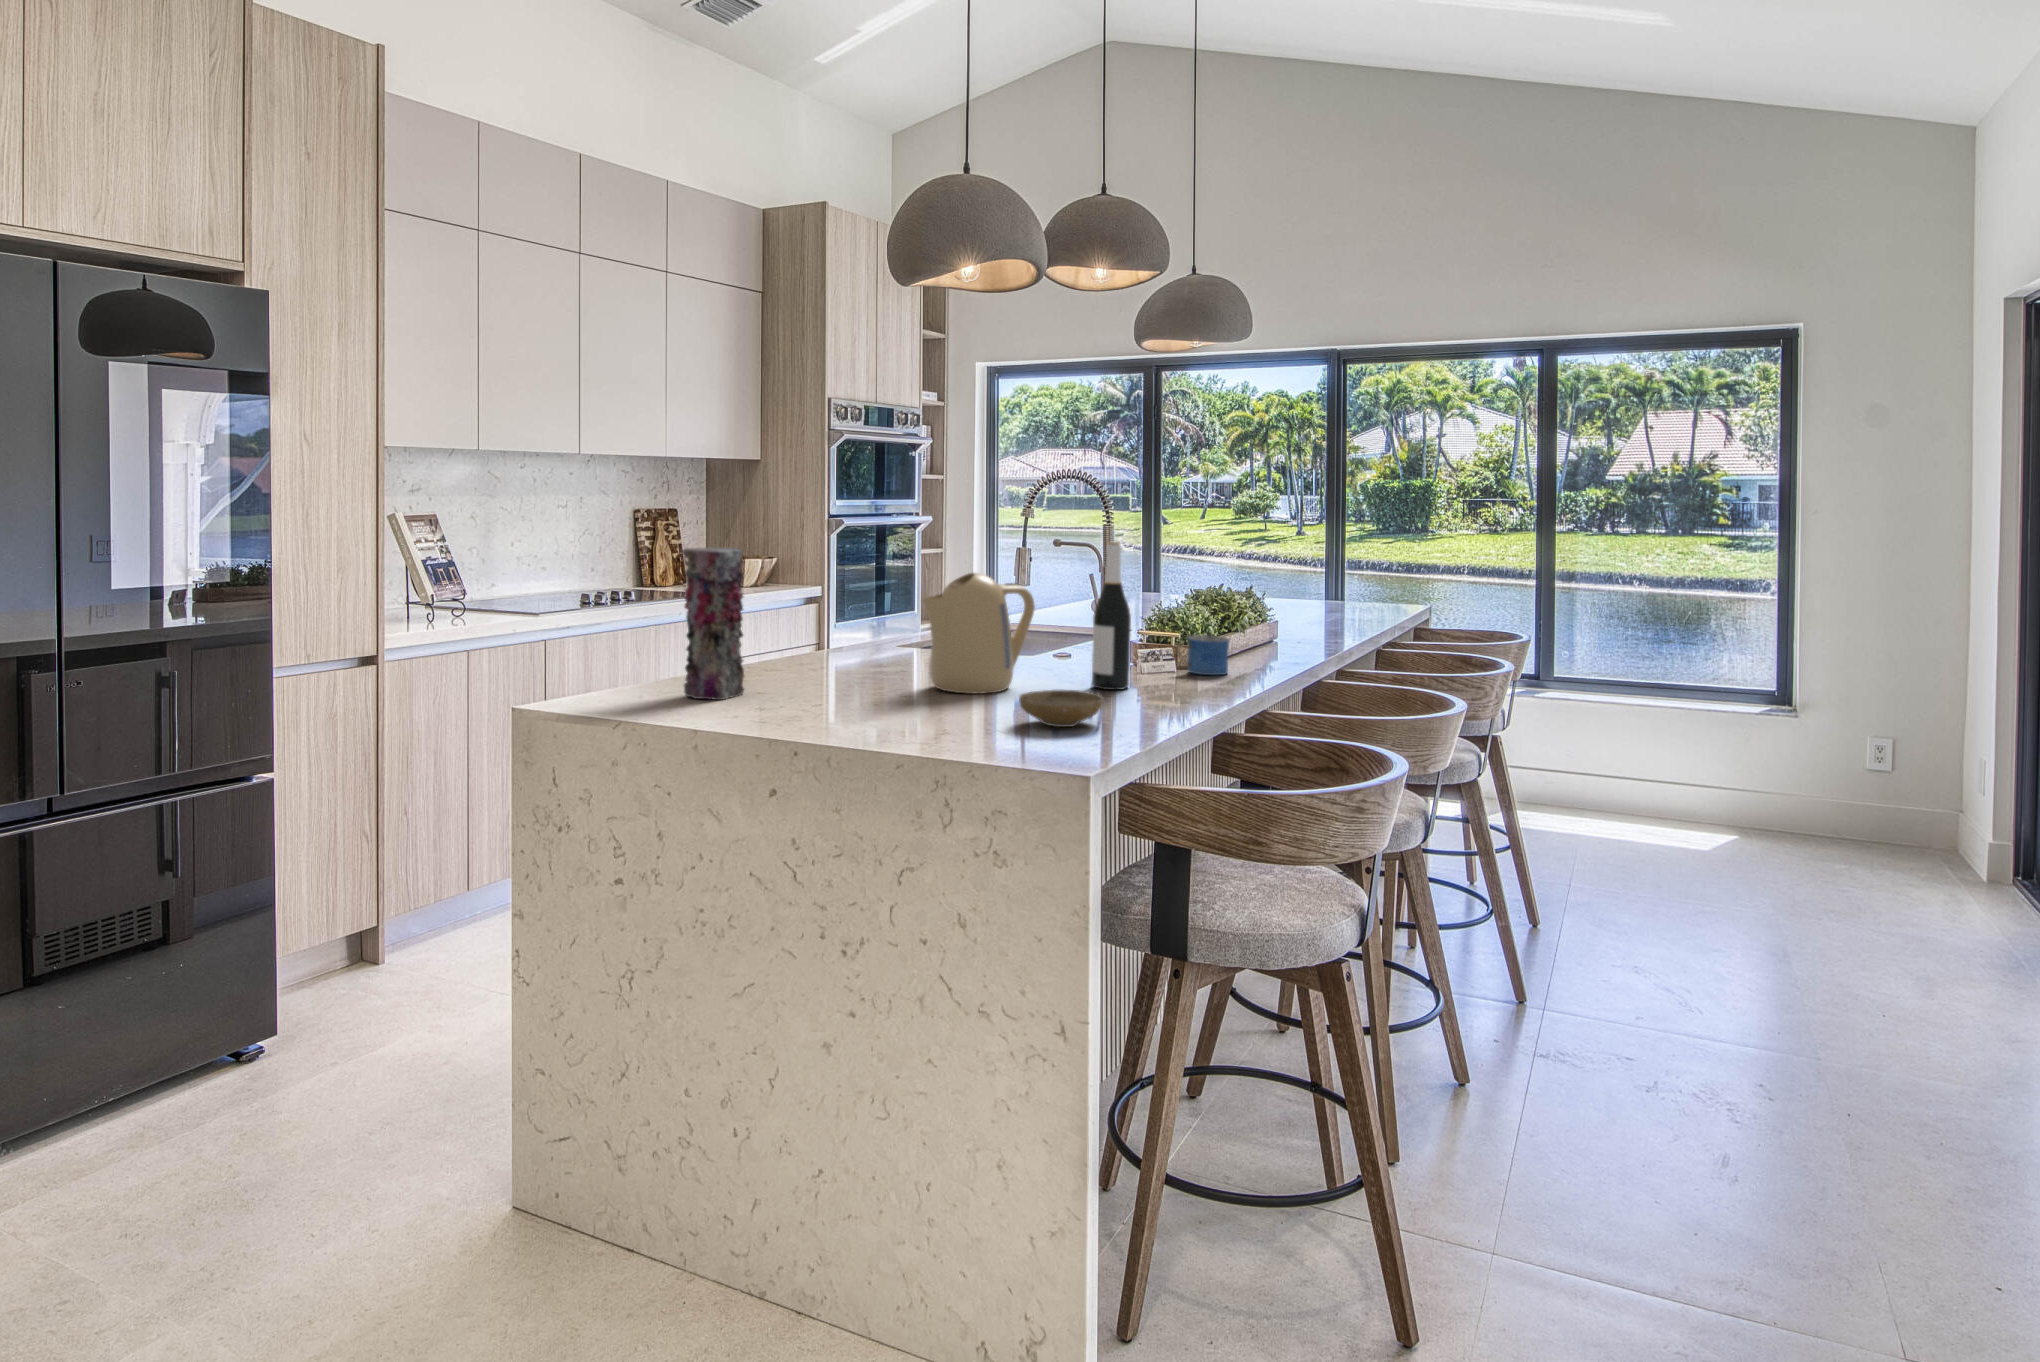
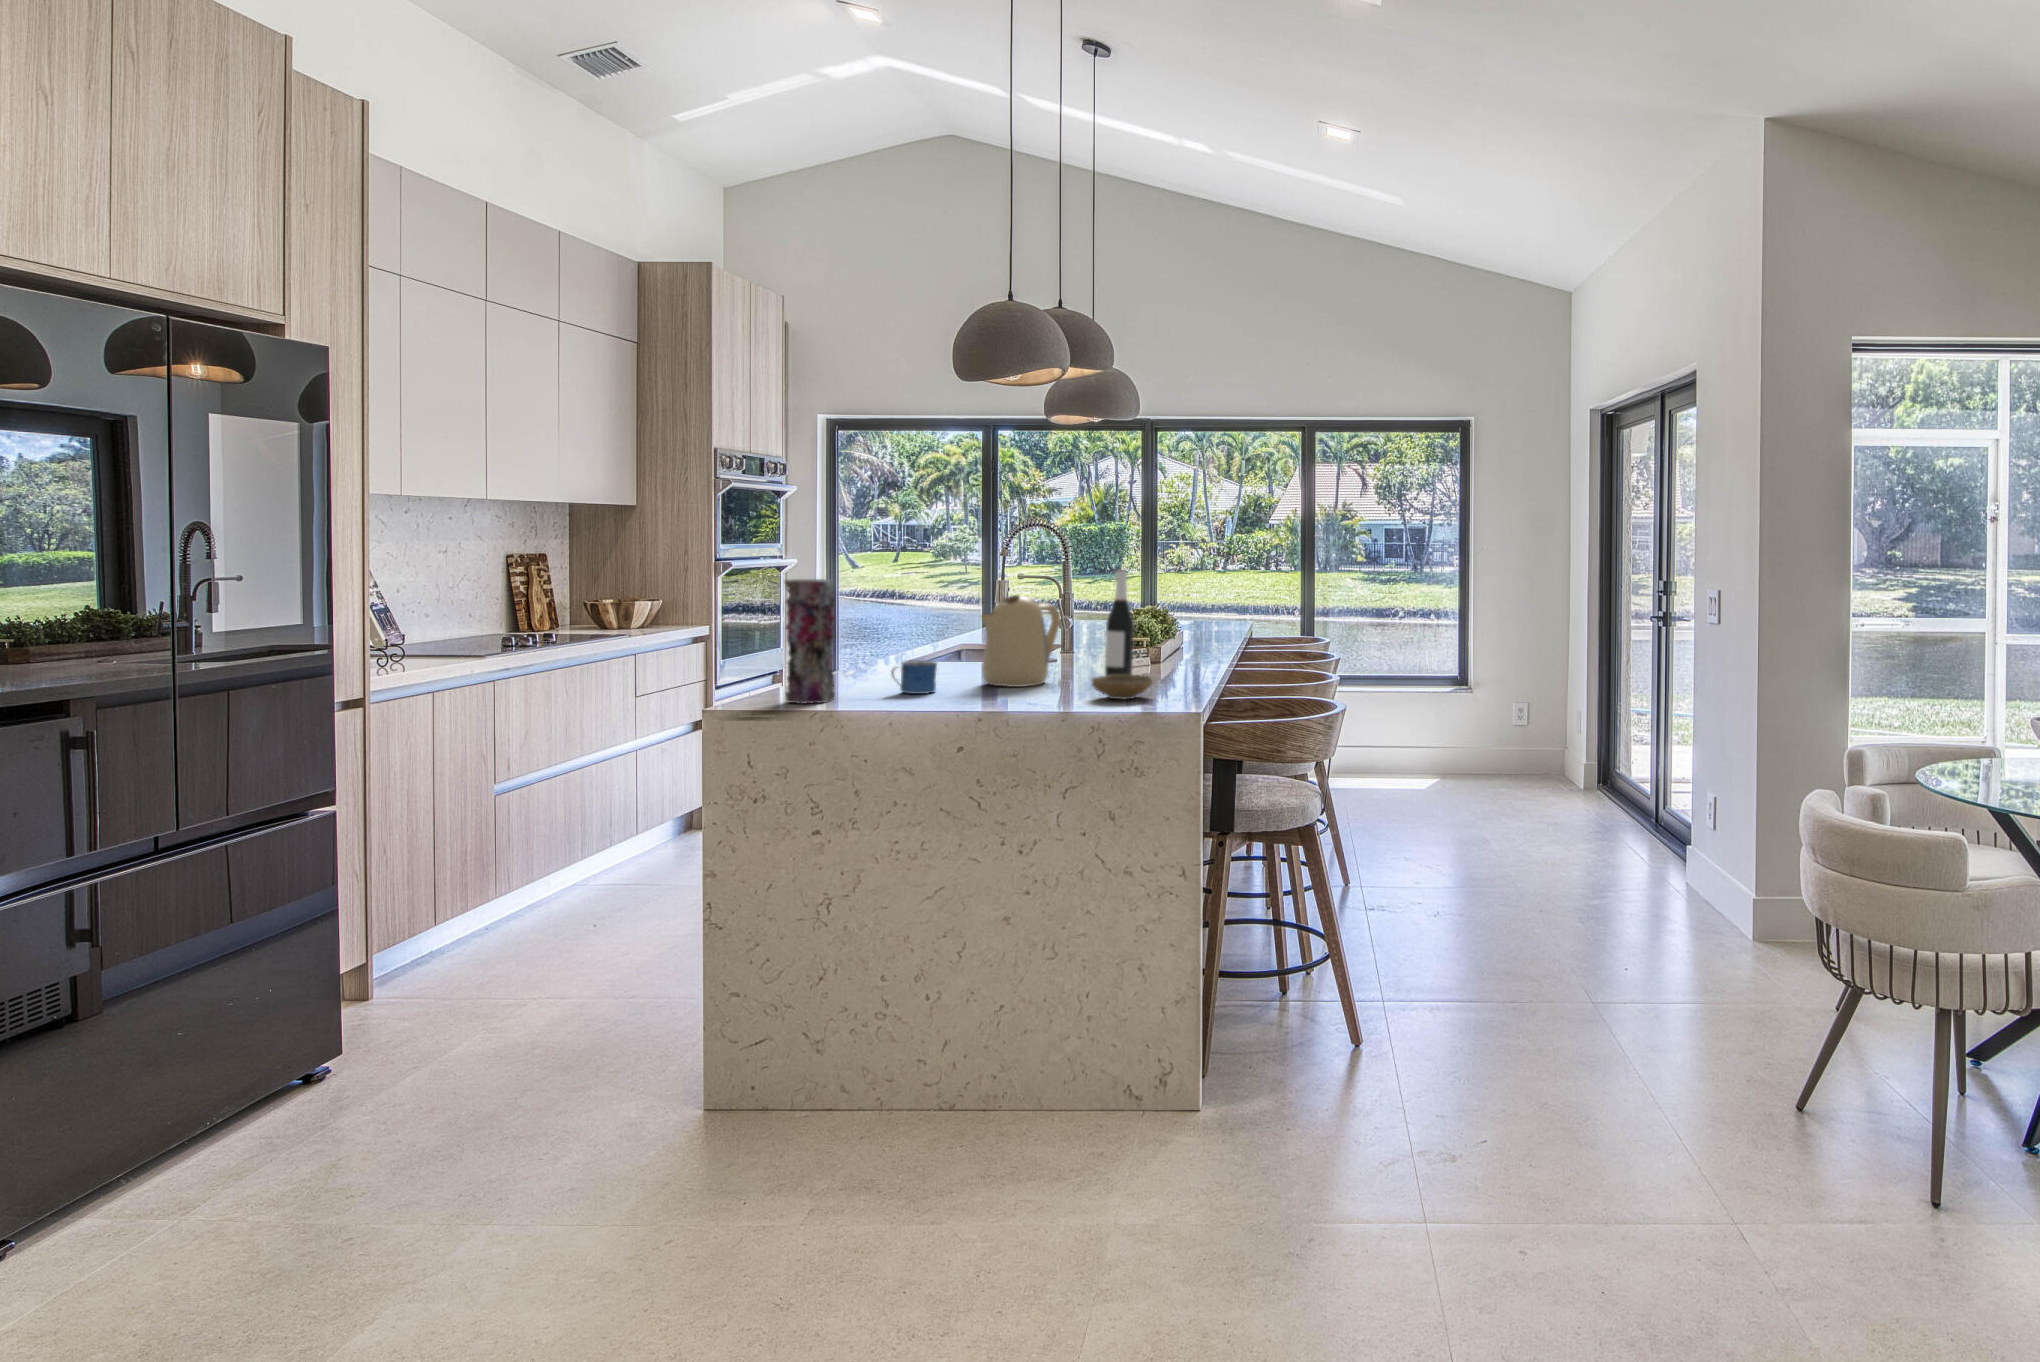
mug: present [1176,635,1229,675] -> present [891,661,937,694]

